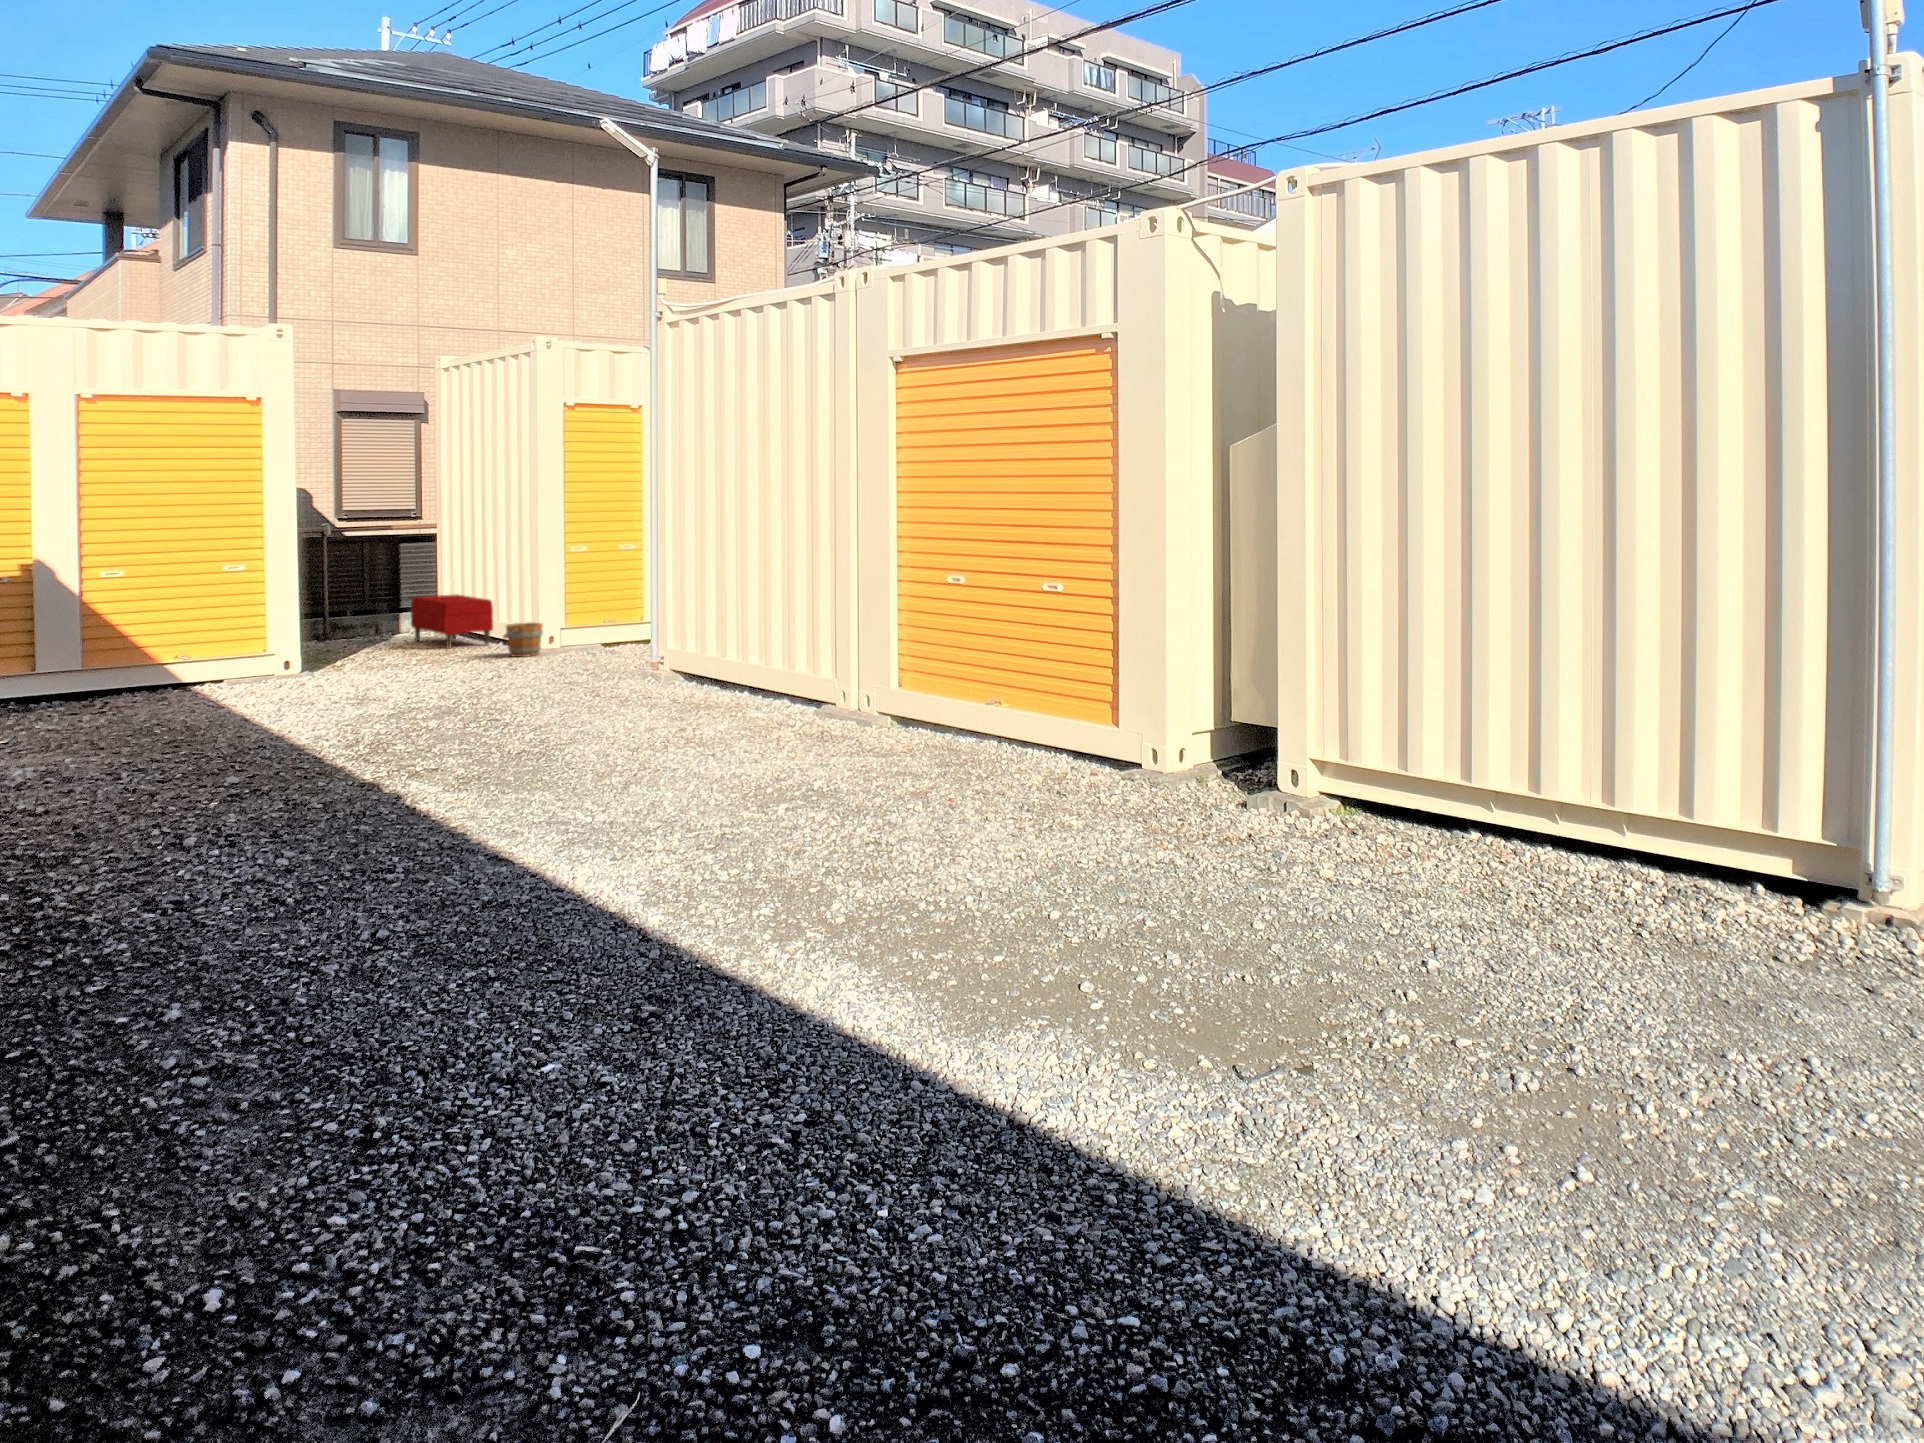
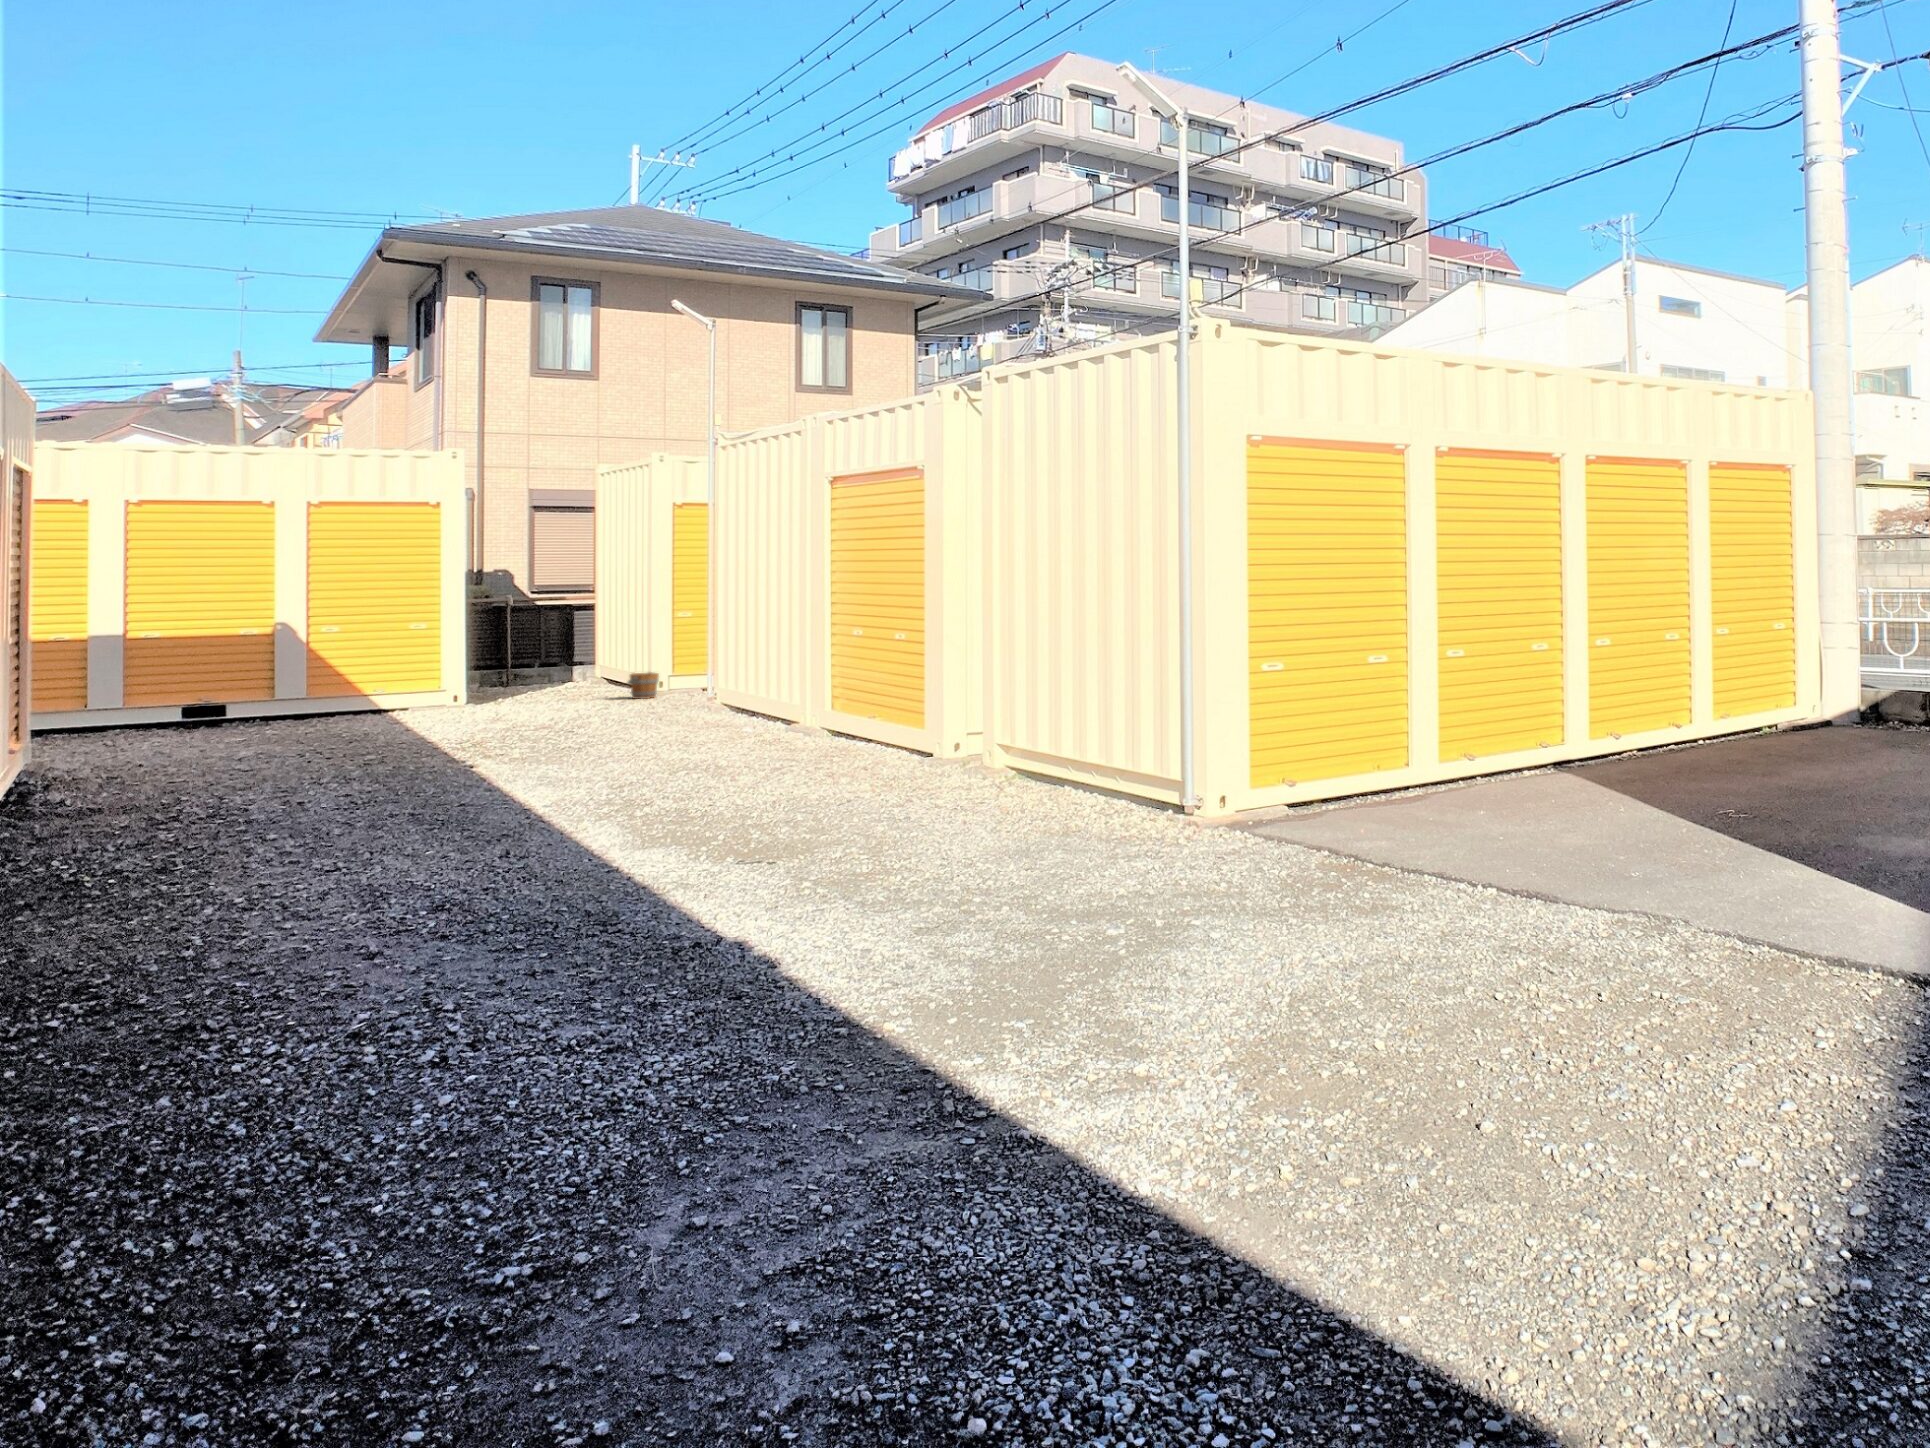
bench: present [411,595,493,649] -> none [570,652,629,694]

